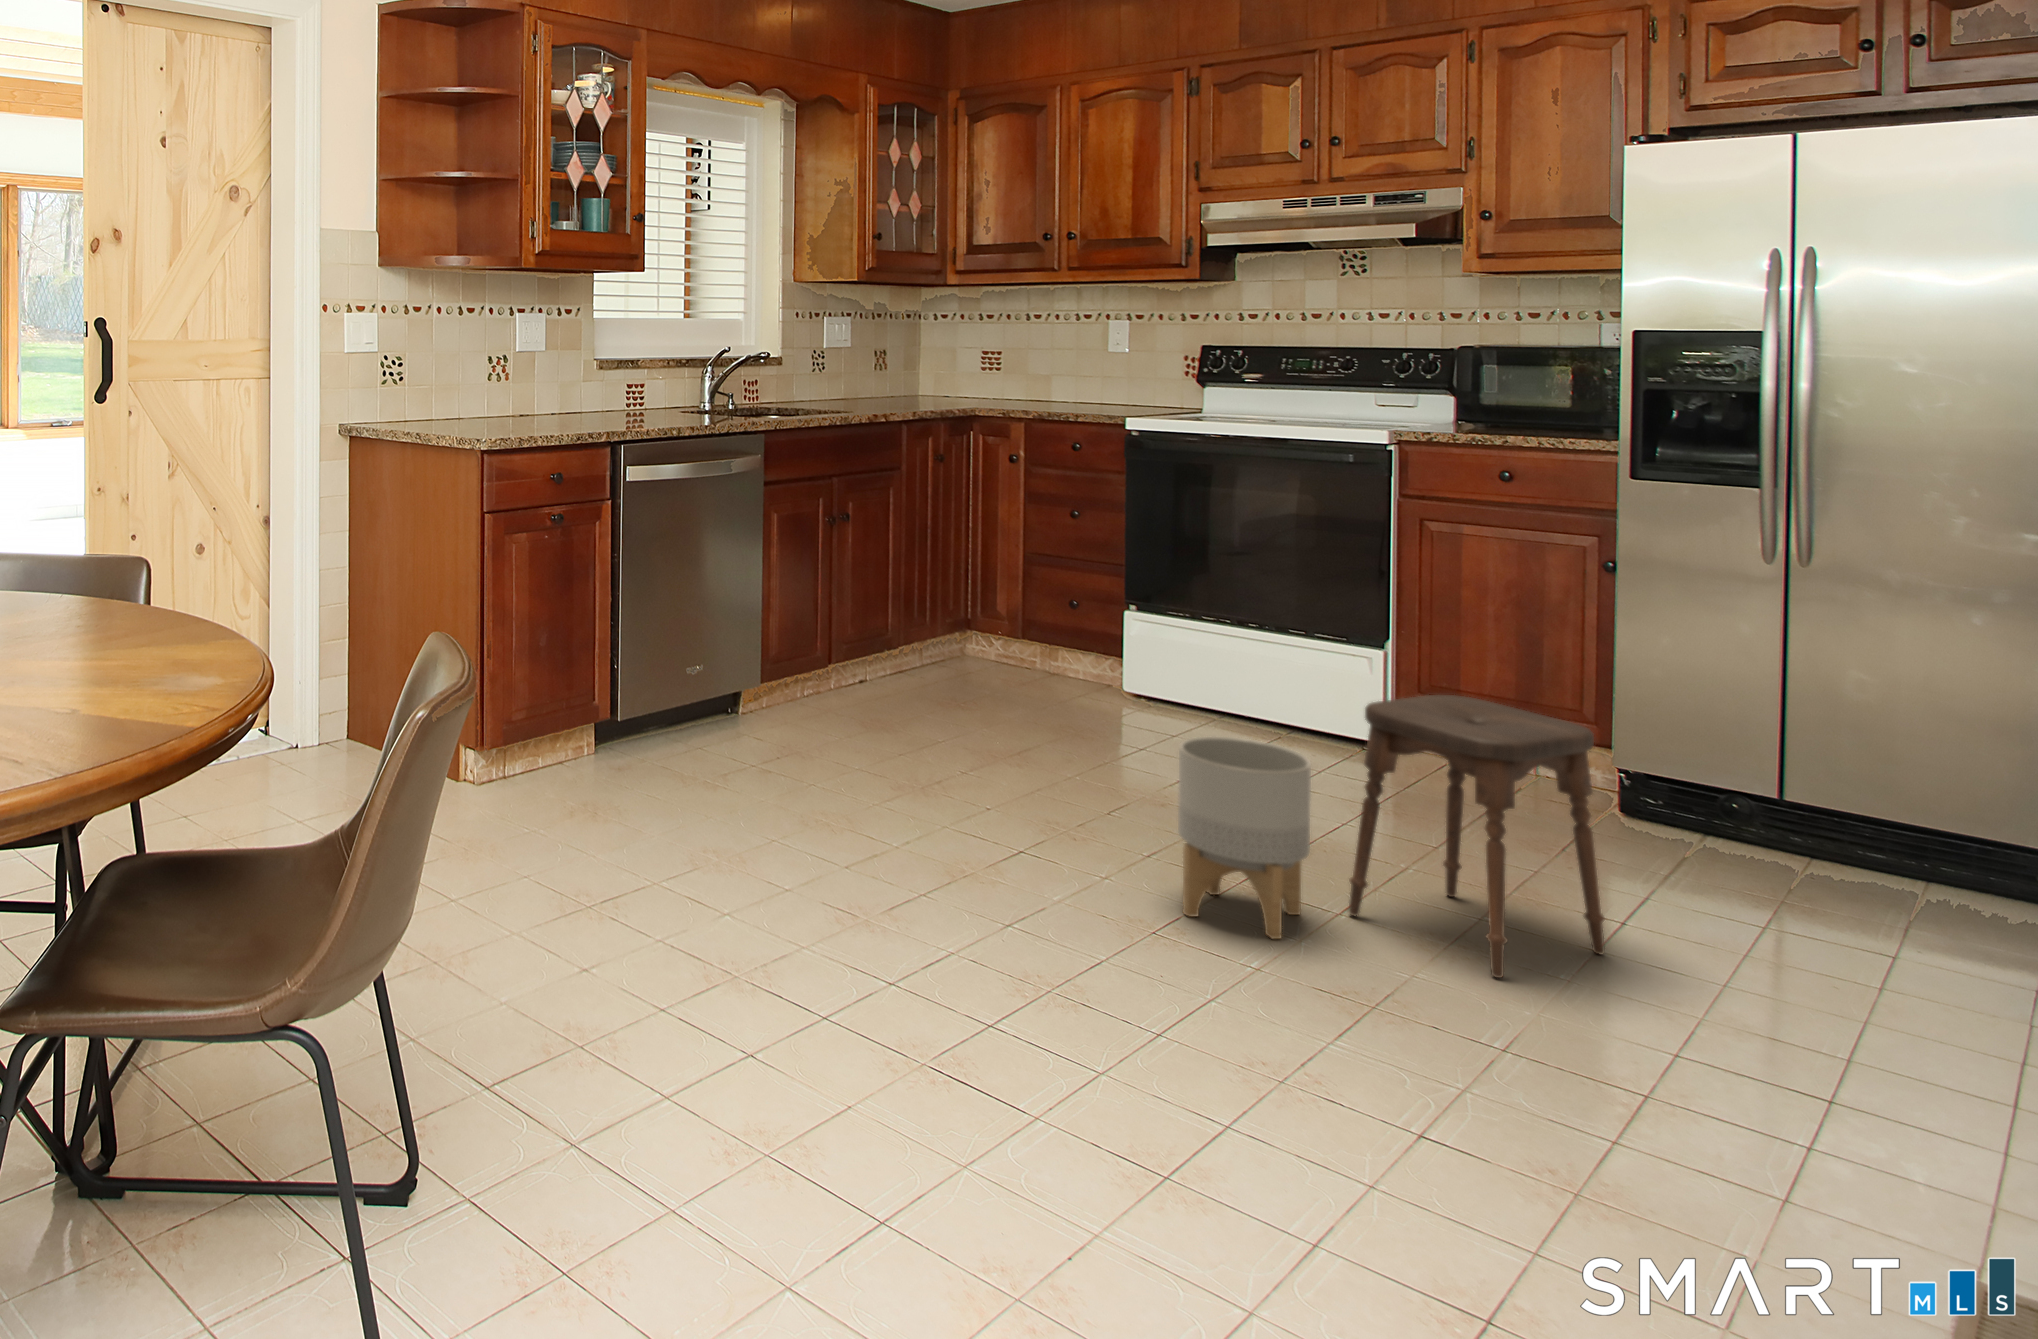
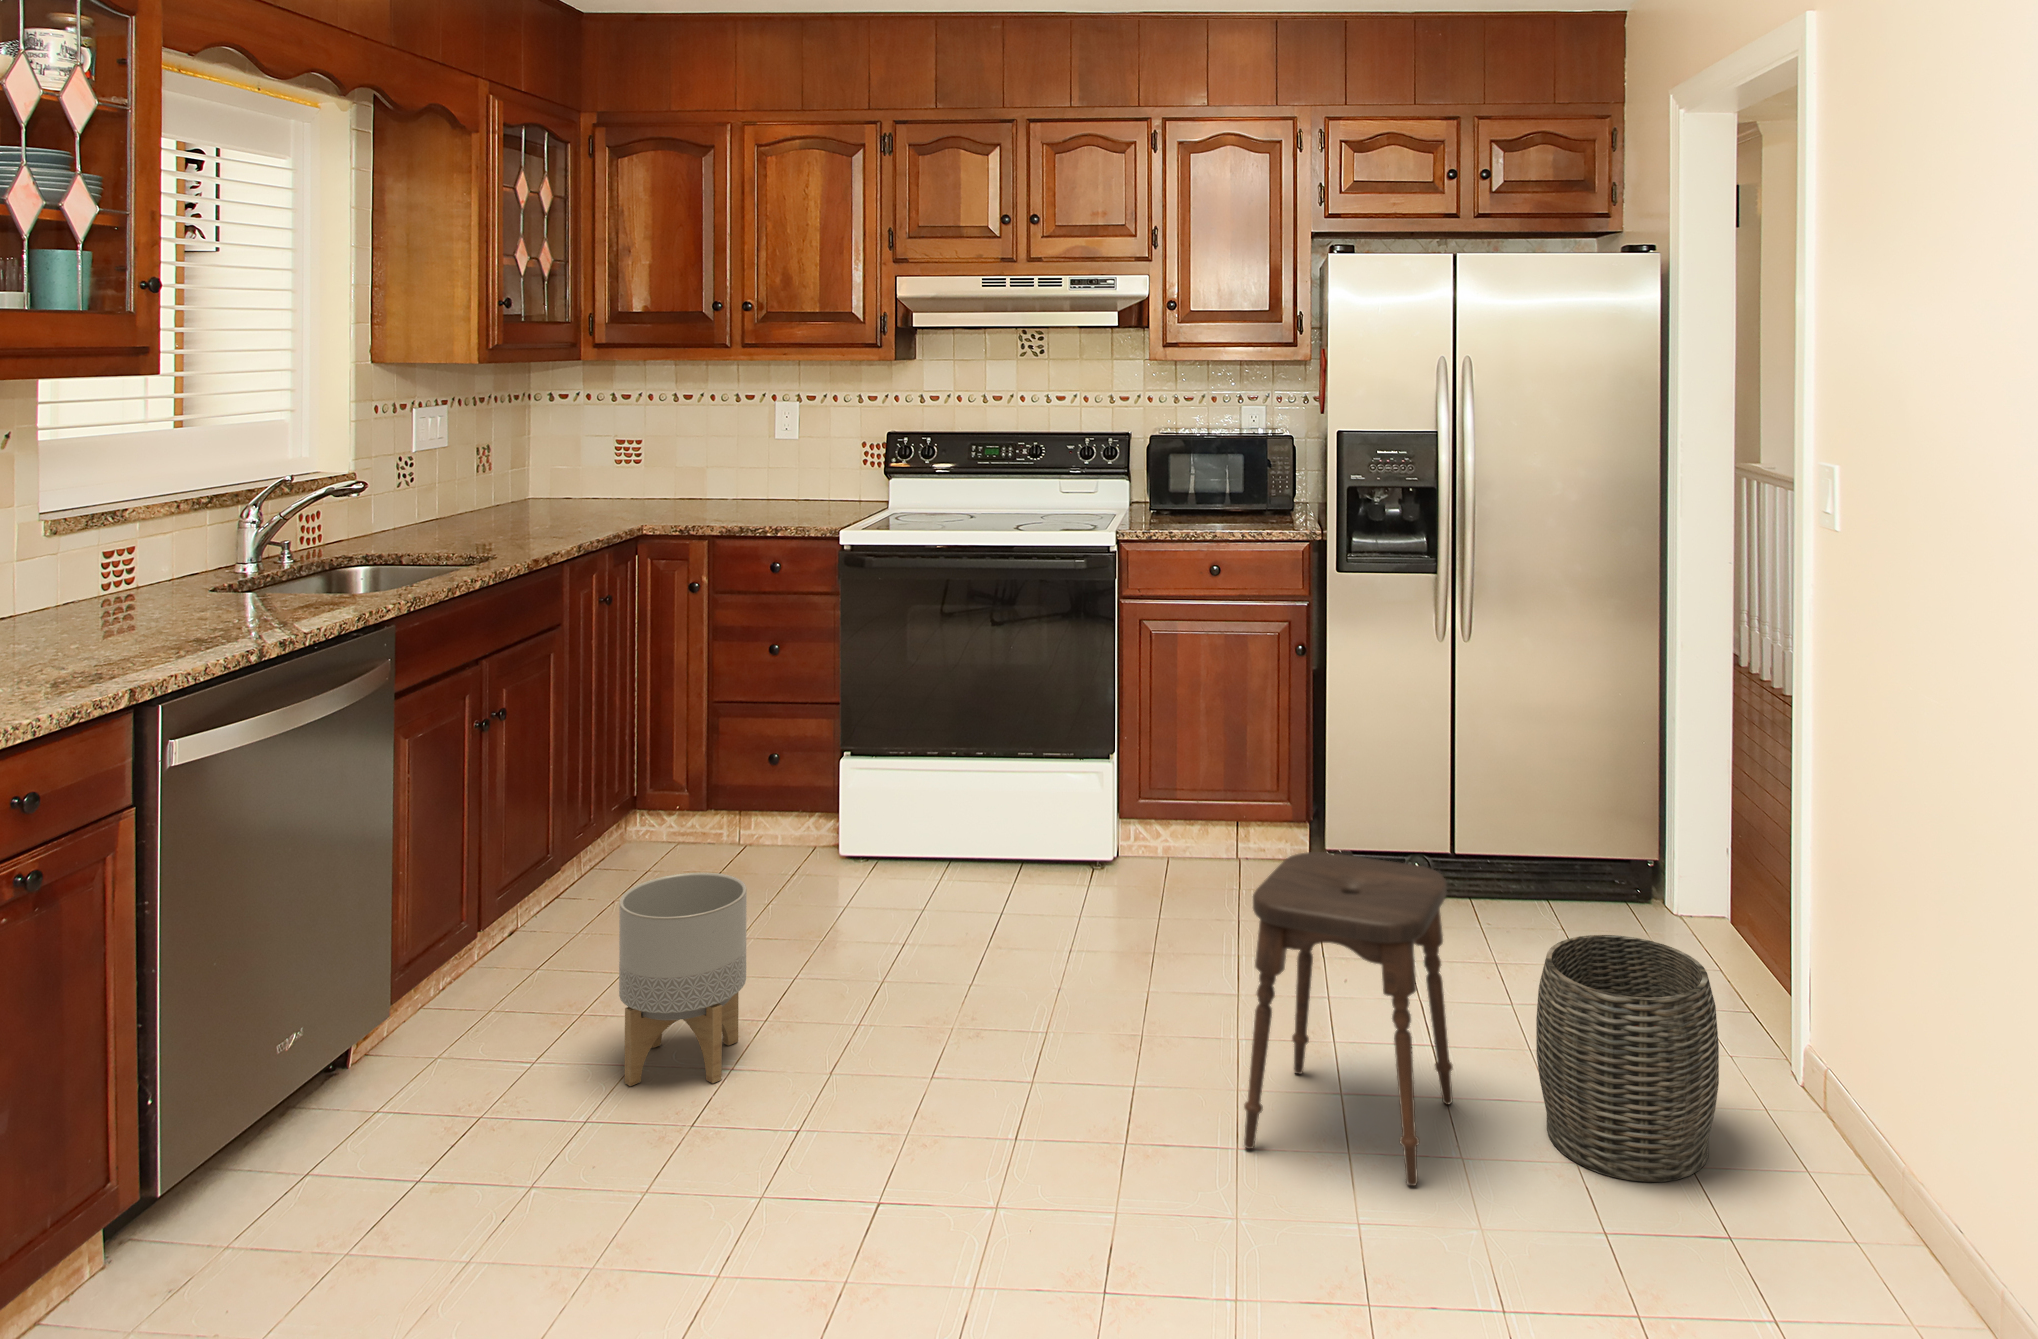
planter: present [1178,736,1311,939] -> present [619,872,747,1086]
woven basket: none [1684,825,1928,1073] -> present [1536,935,1719,1182]

